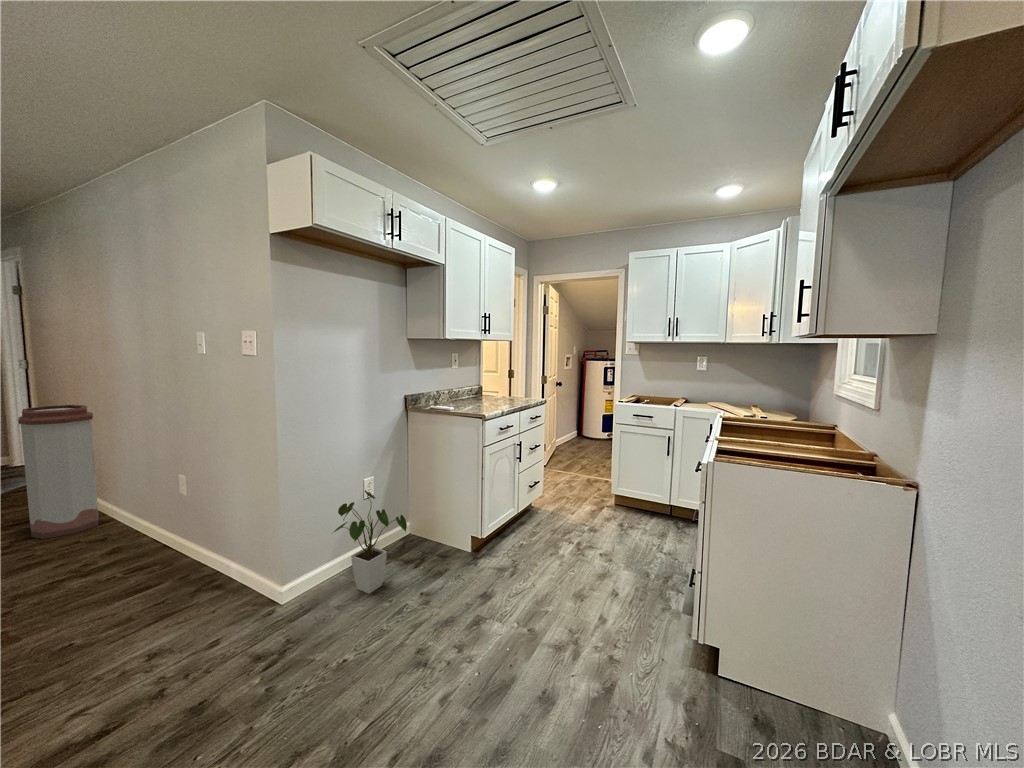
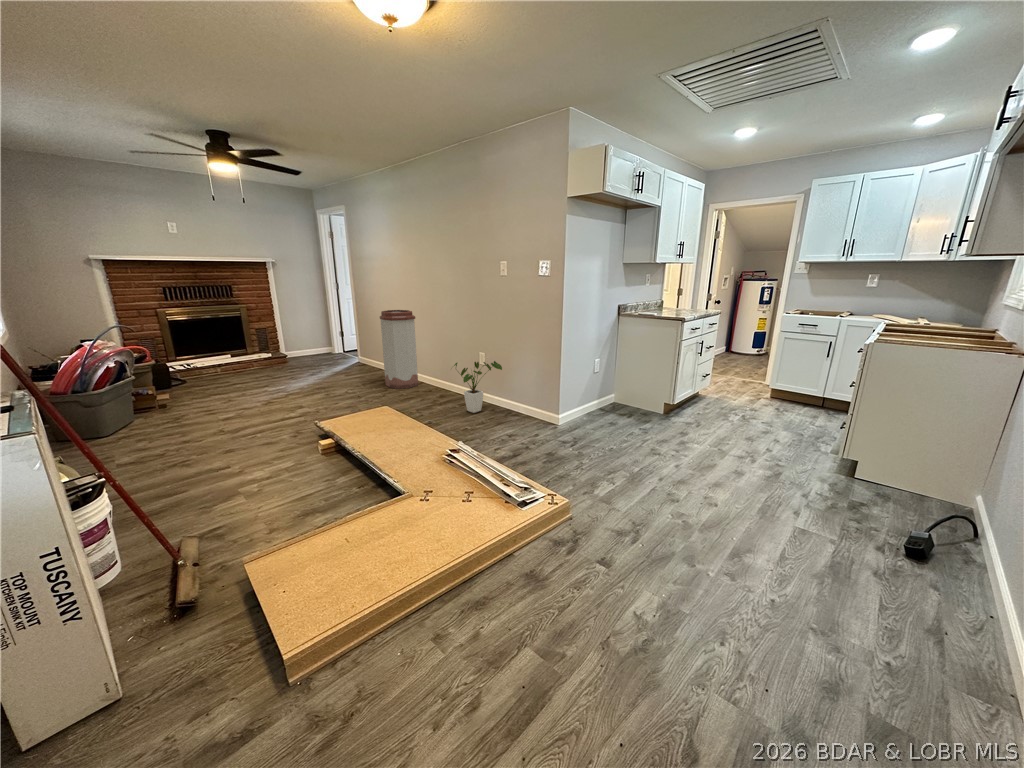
house plant: present [334,490,407,594] -> present [454,361,502,413]

